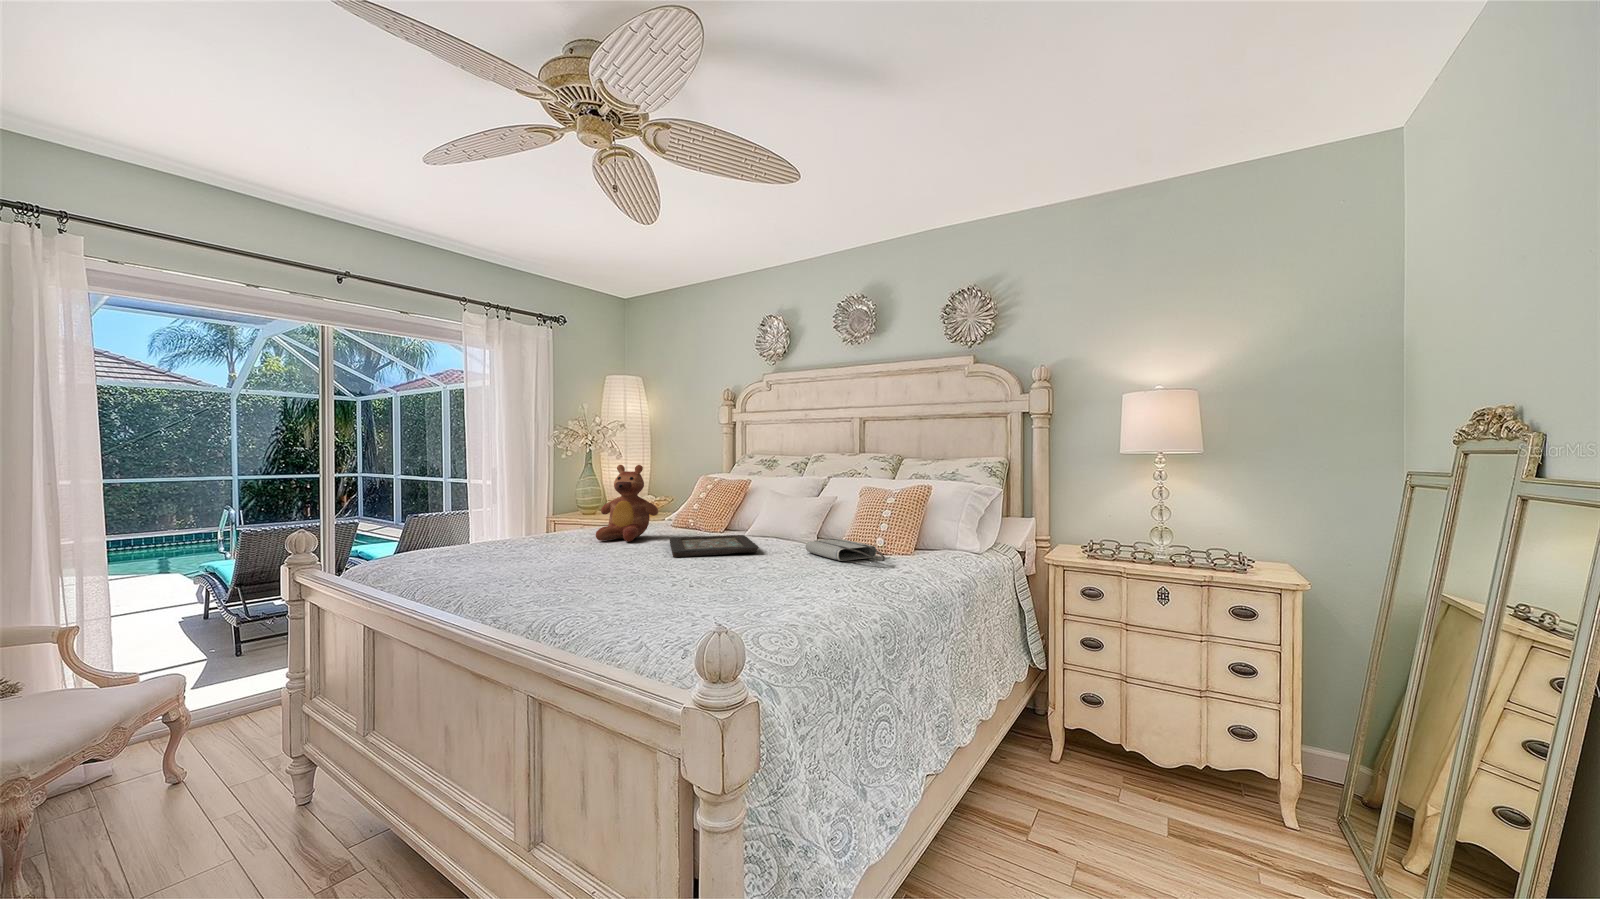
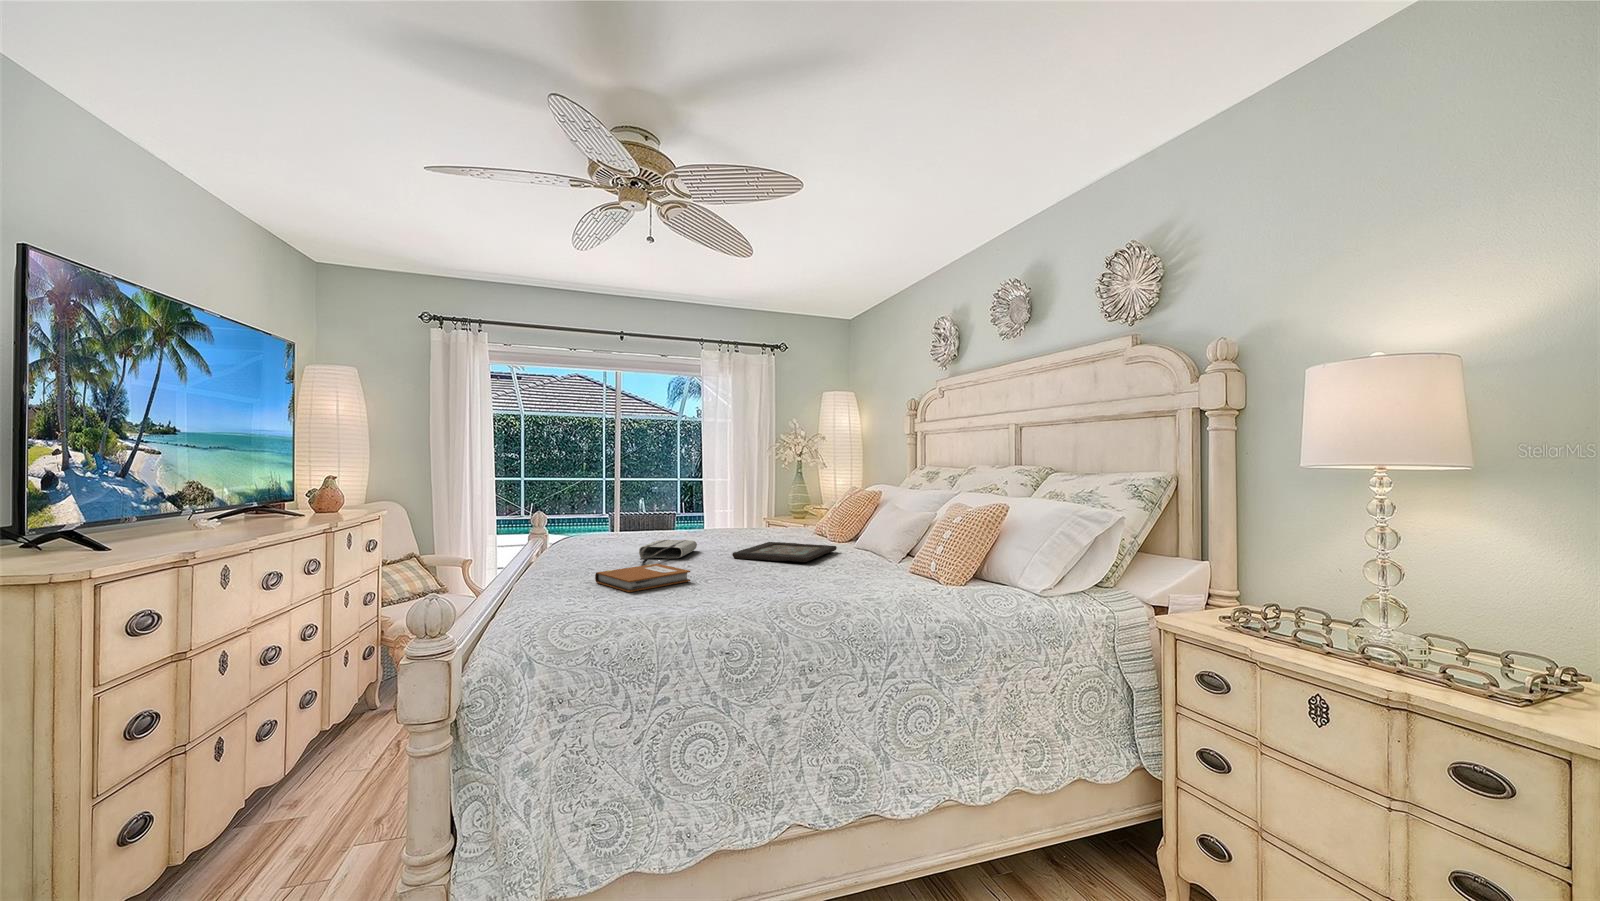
teddy bear: present [596,465,658,542] -> none [722,474,776,542]
tote bag: present [806,539,885,563] -> present [639,540,697,560]
notebook: none [625,570,717,602] -> present [595,564,690,592]

